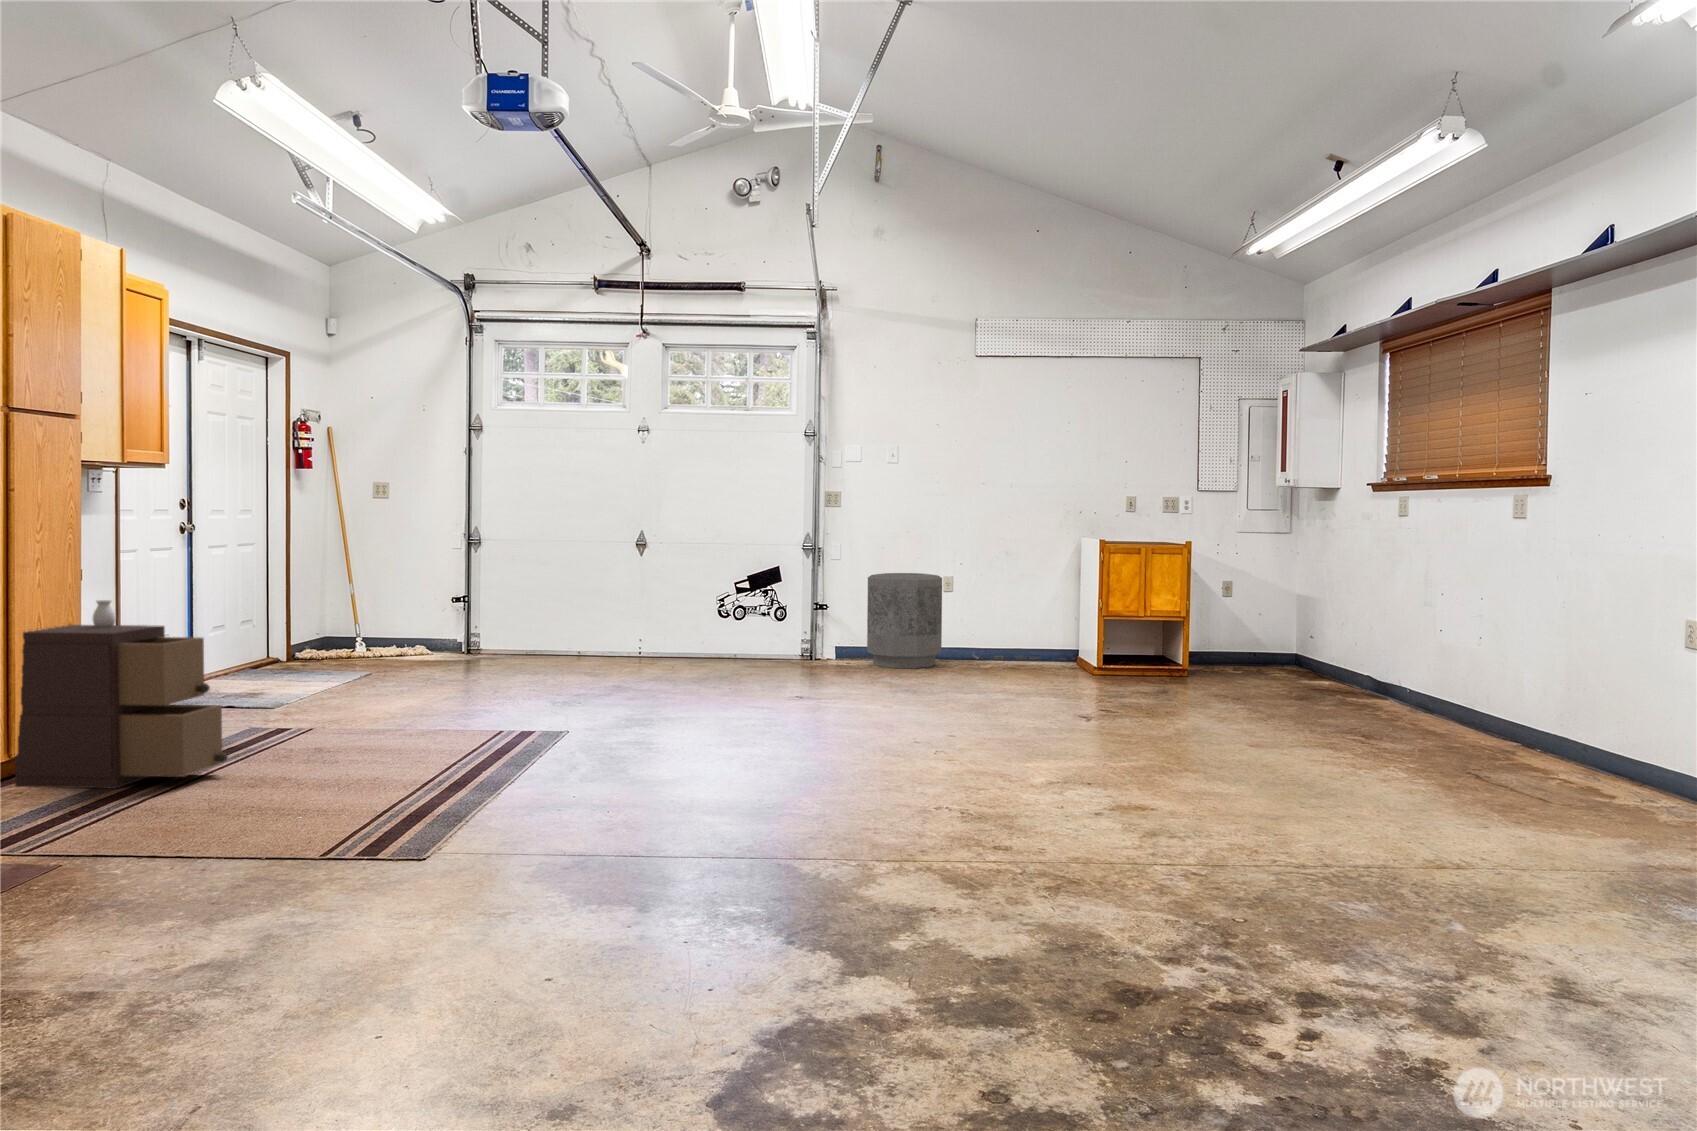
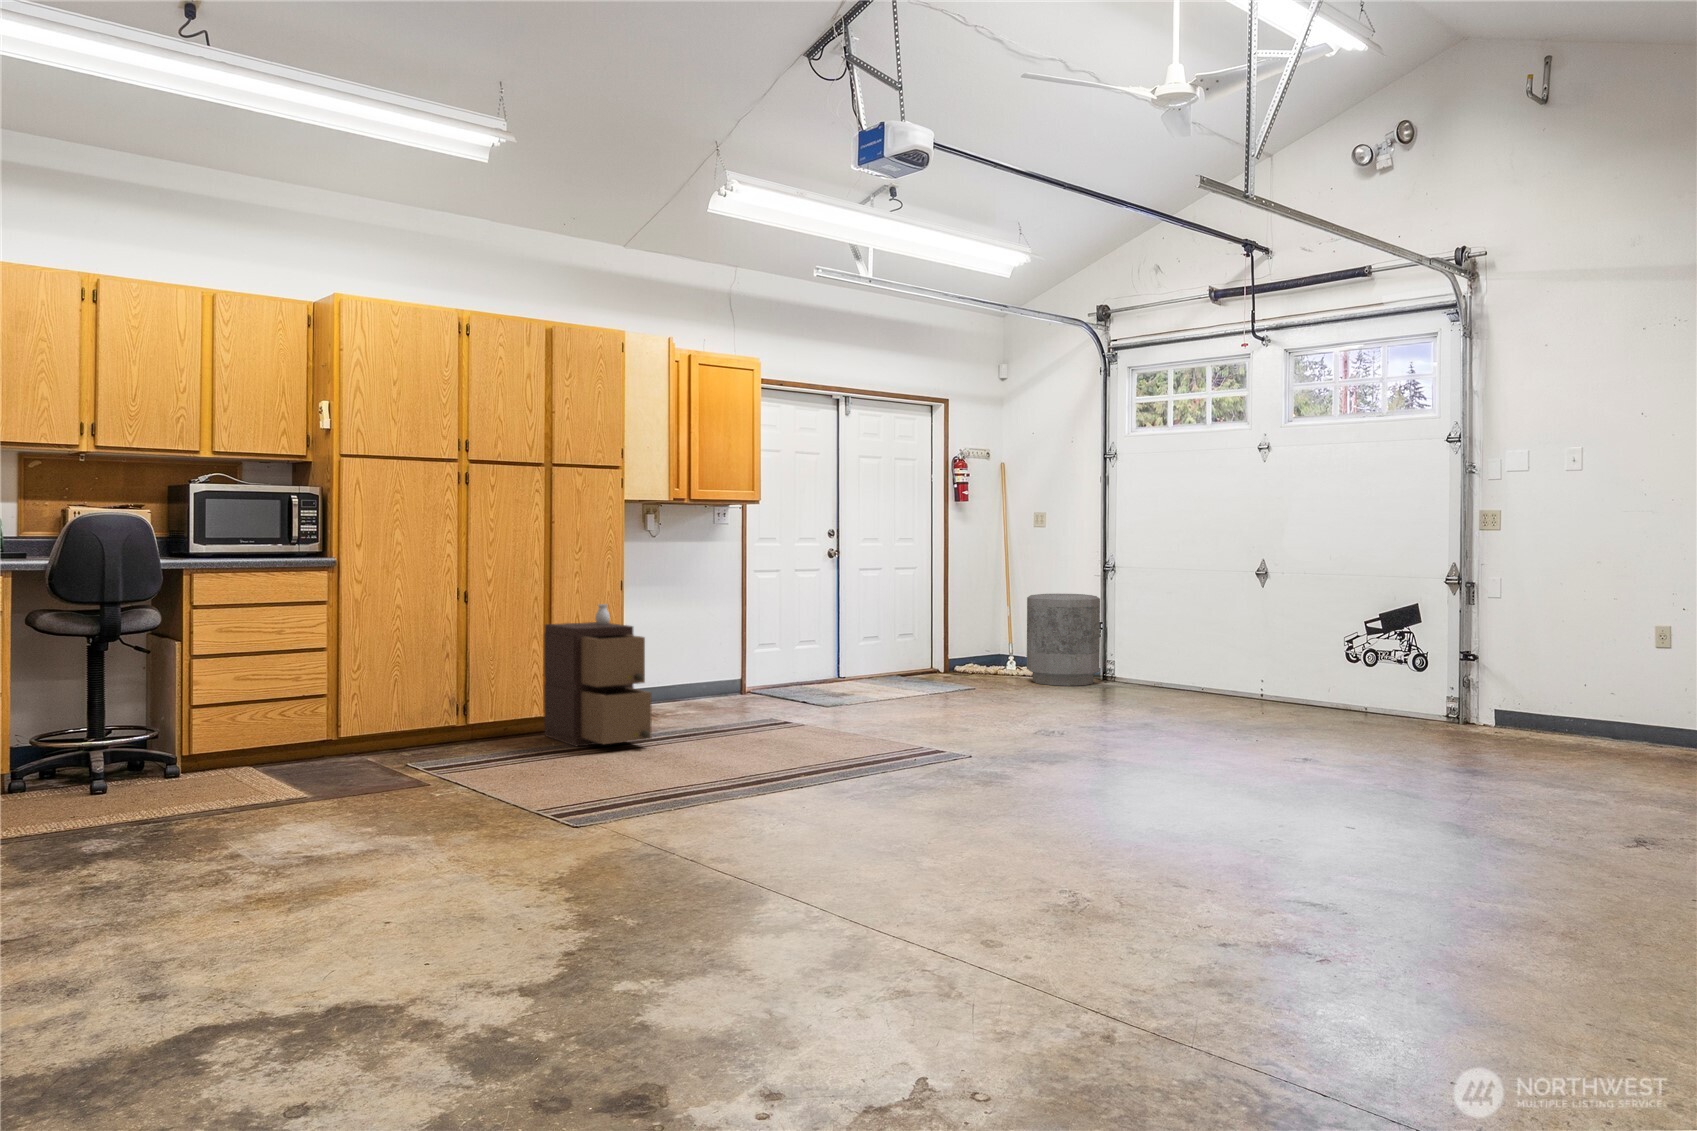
trash can: present [867,573,942,668] -> present [1027,594,1100,686]

